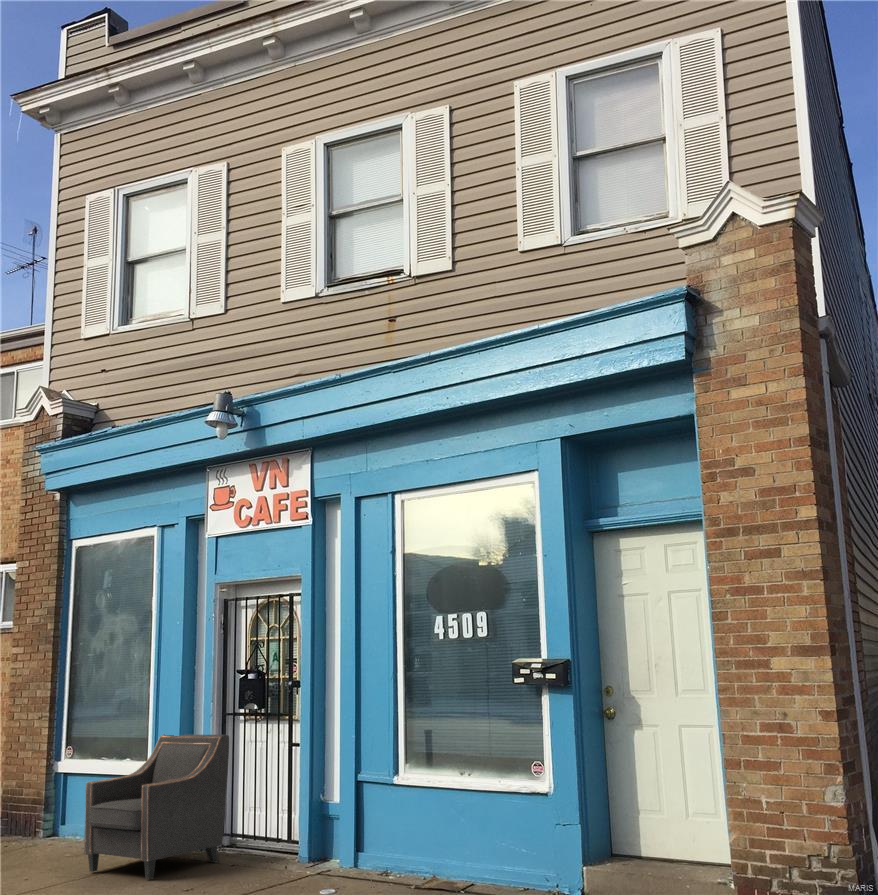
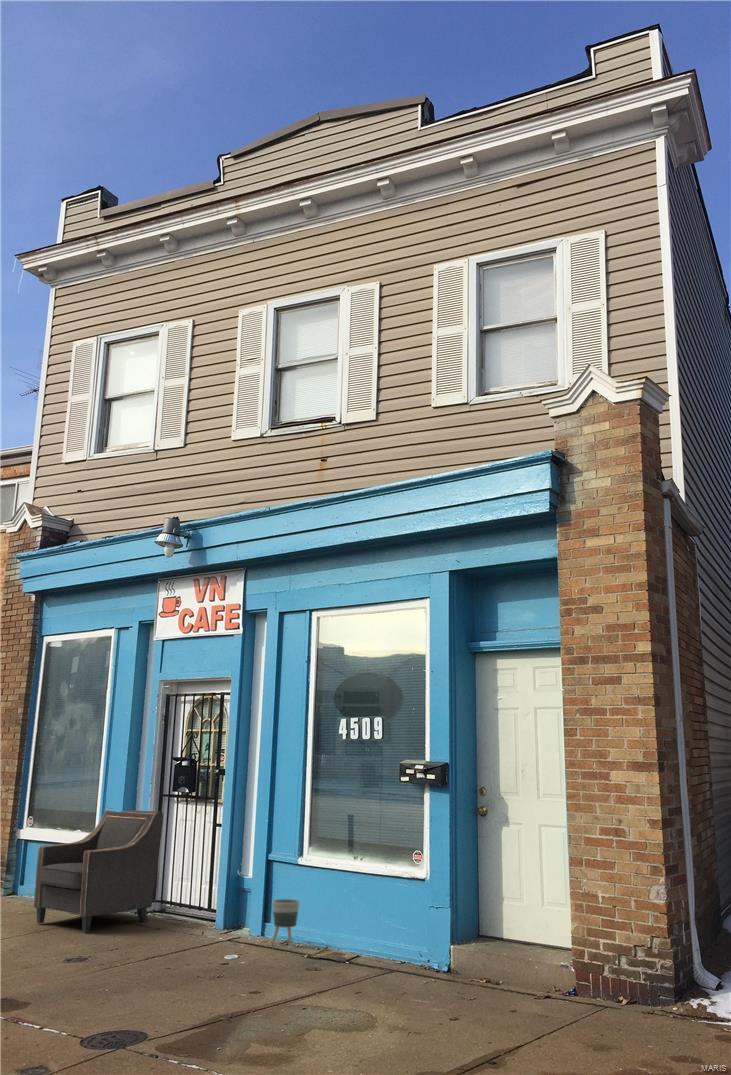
planter: none [370,827,401,882] -> present [271,899,299,947]

